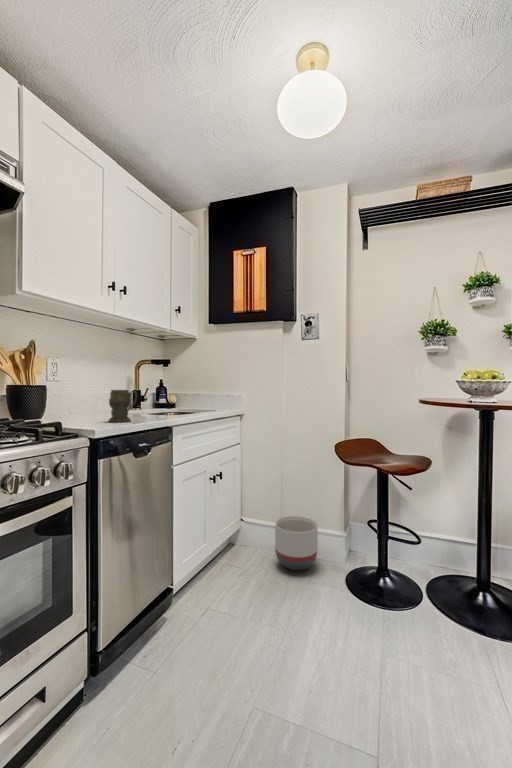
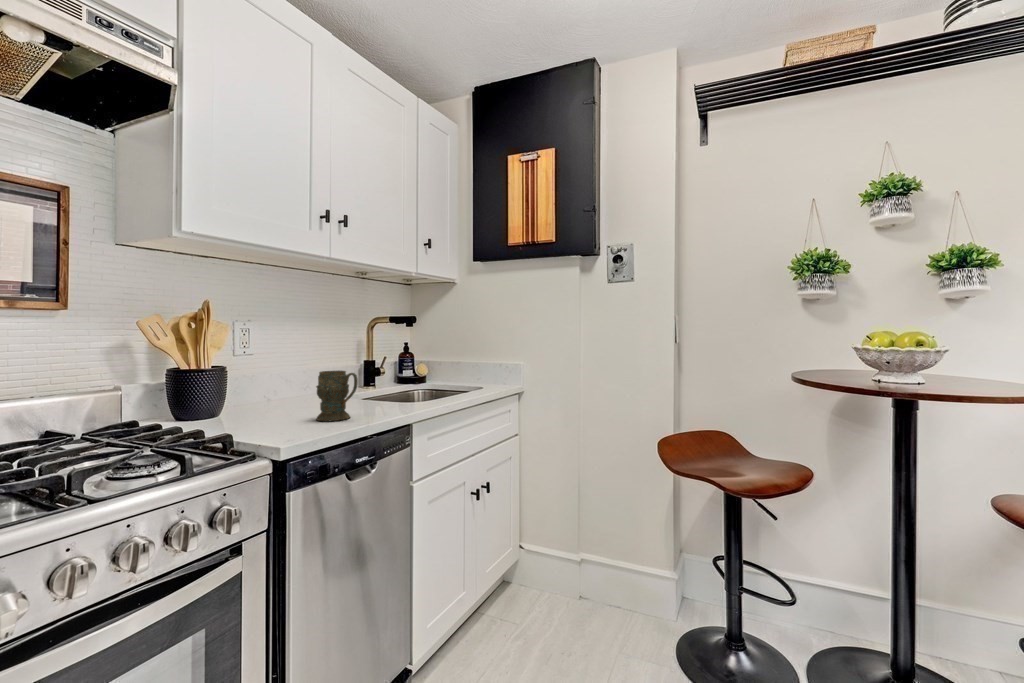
planter: present [275,516,318,570] -> none [570,545,634,630]

